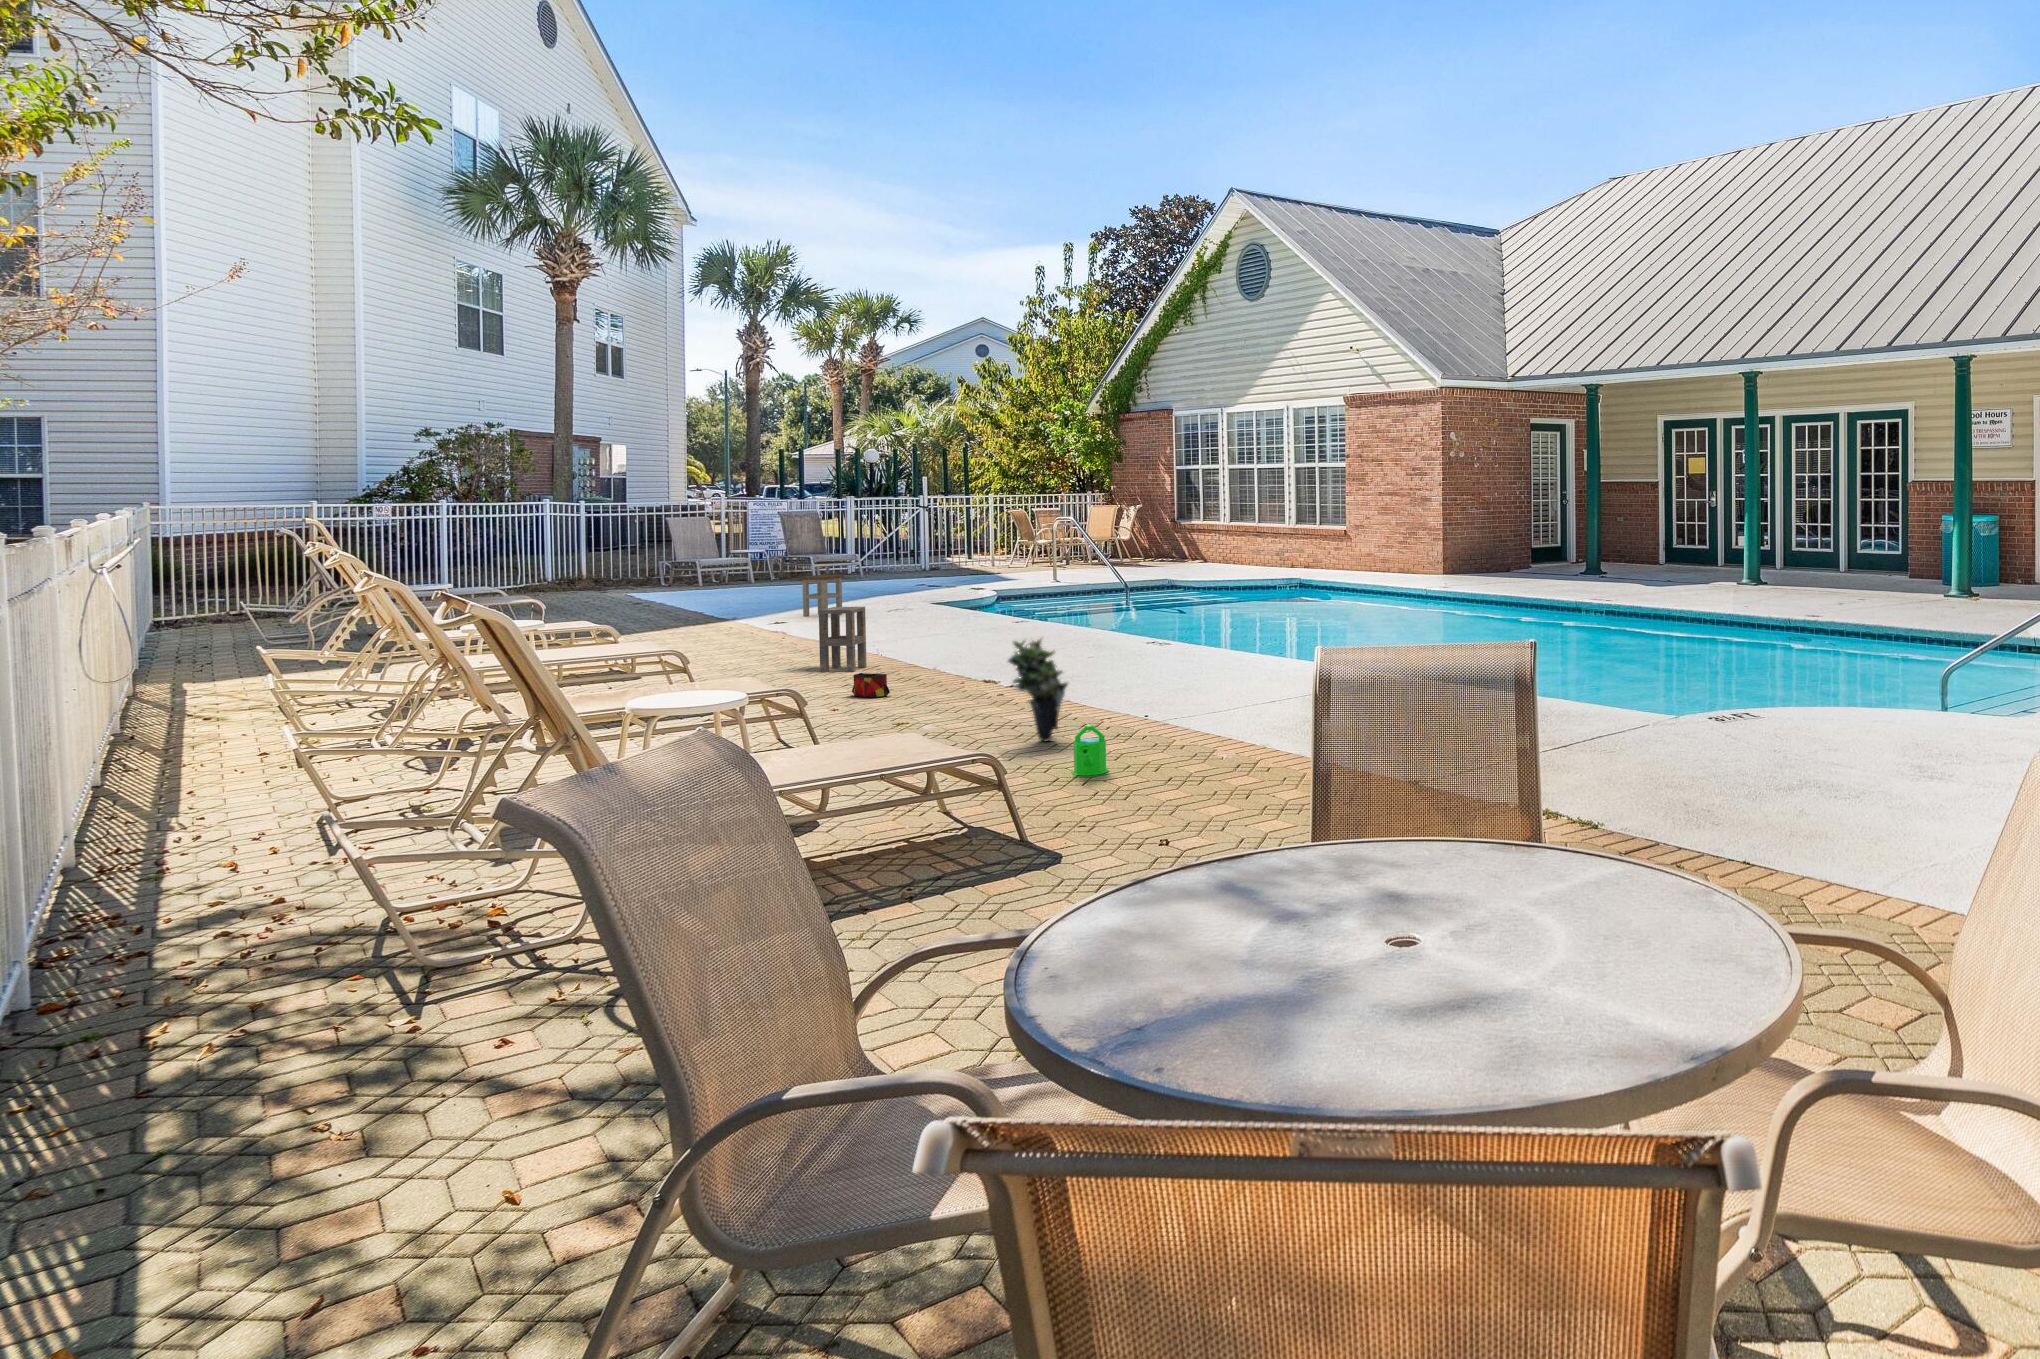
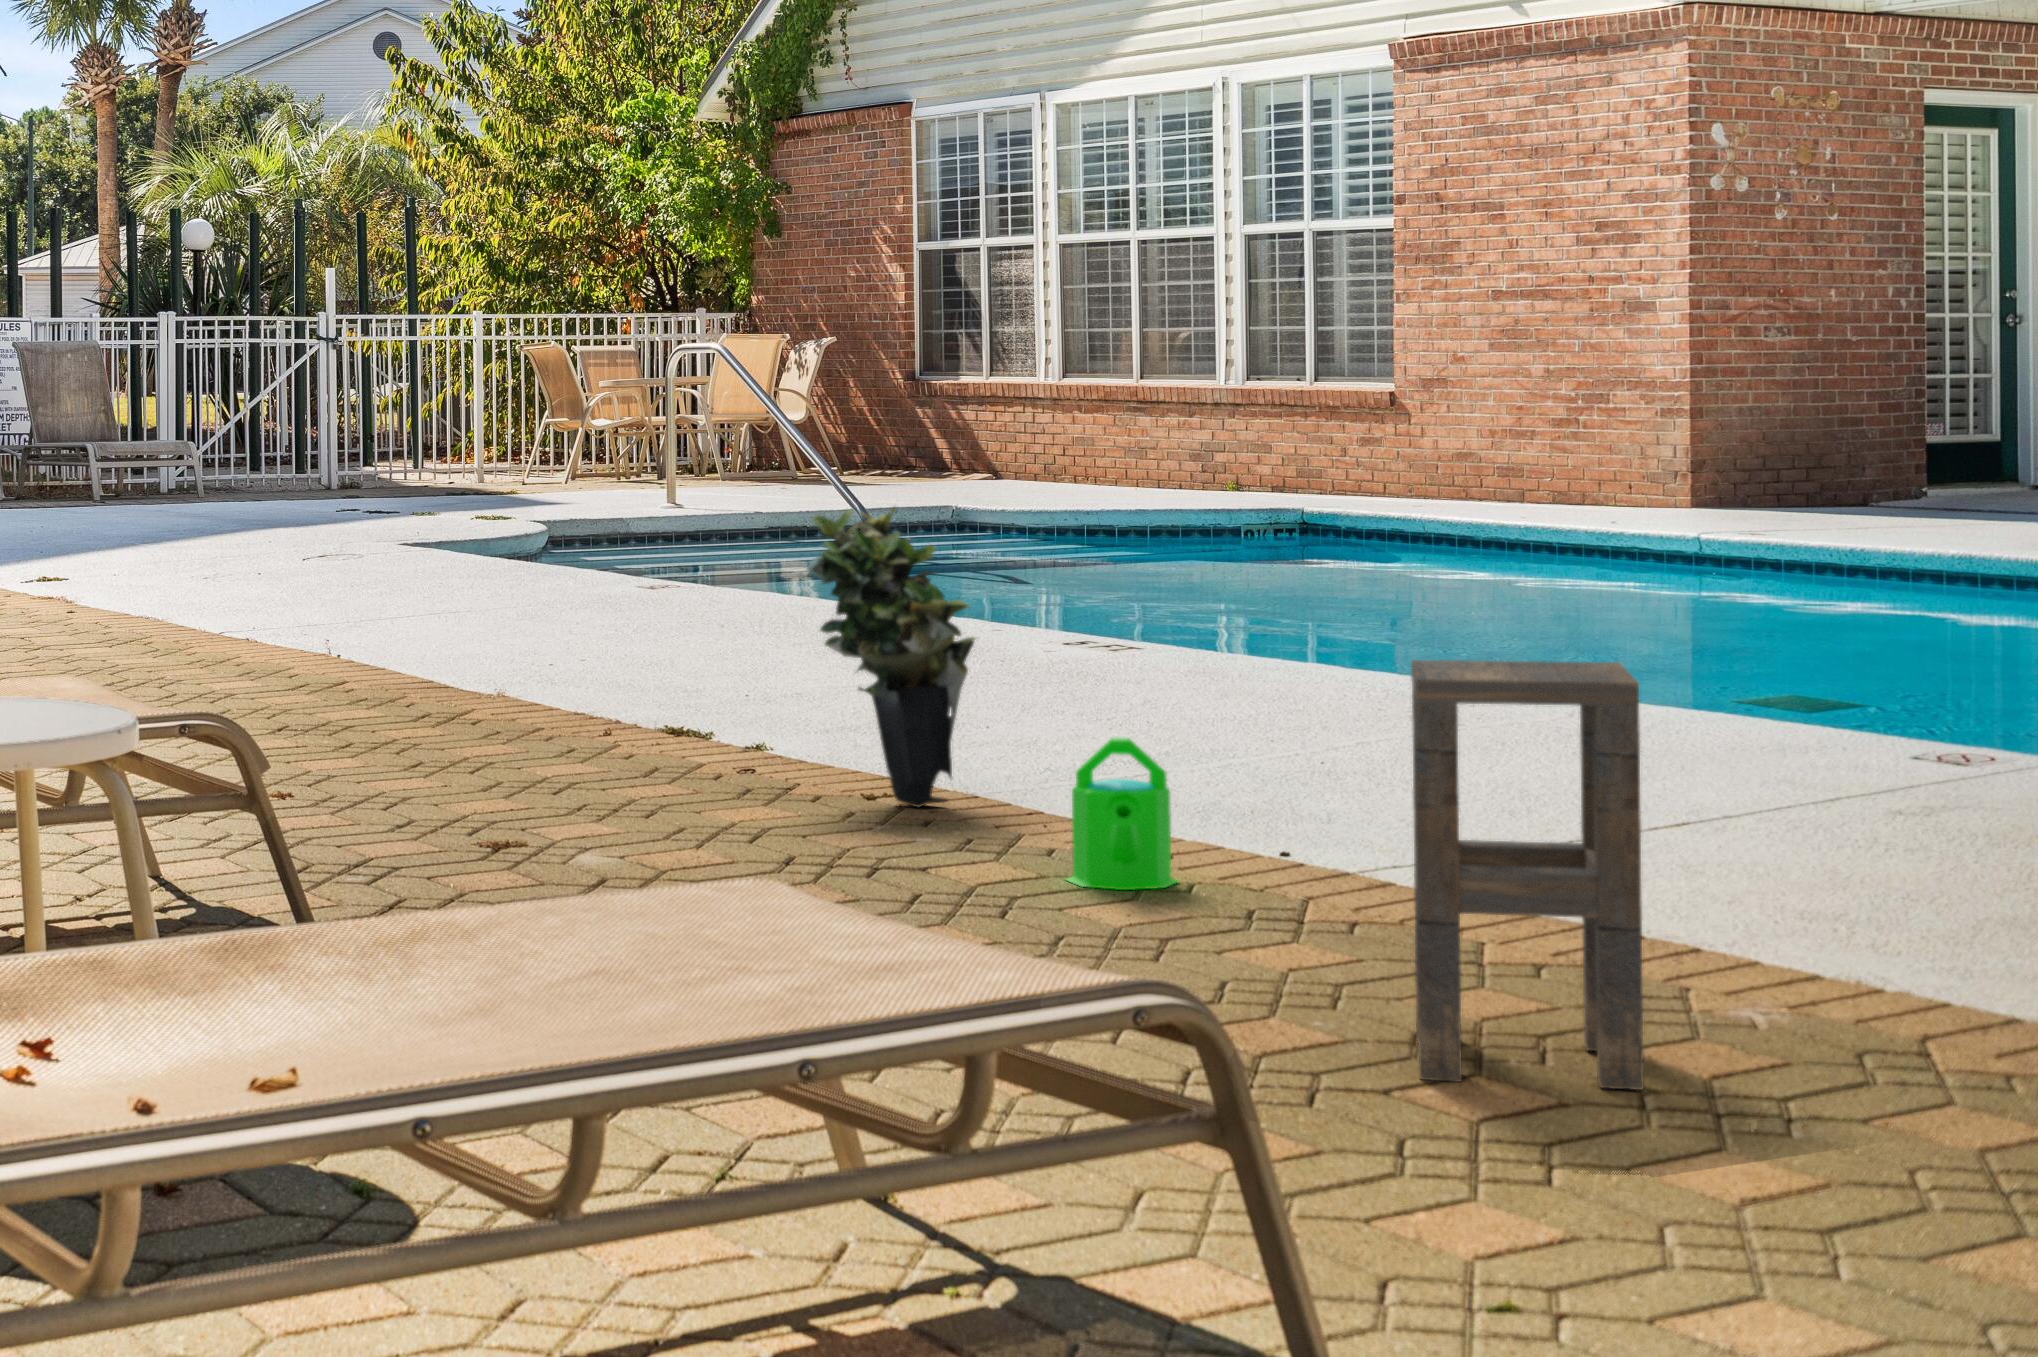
stool: present [800,575,844,617] -> none [96,458,195,558]
side table: present [819,607,867,672] -> present [1411,660,1644,1090]
bag: present [852,673,890,698] -> none [310,635,408,701]

